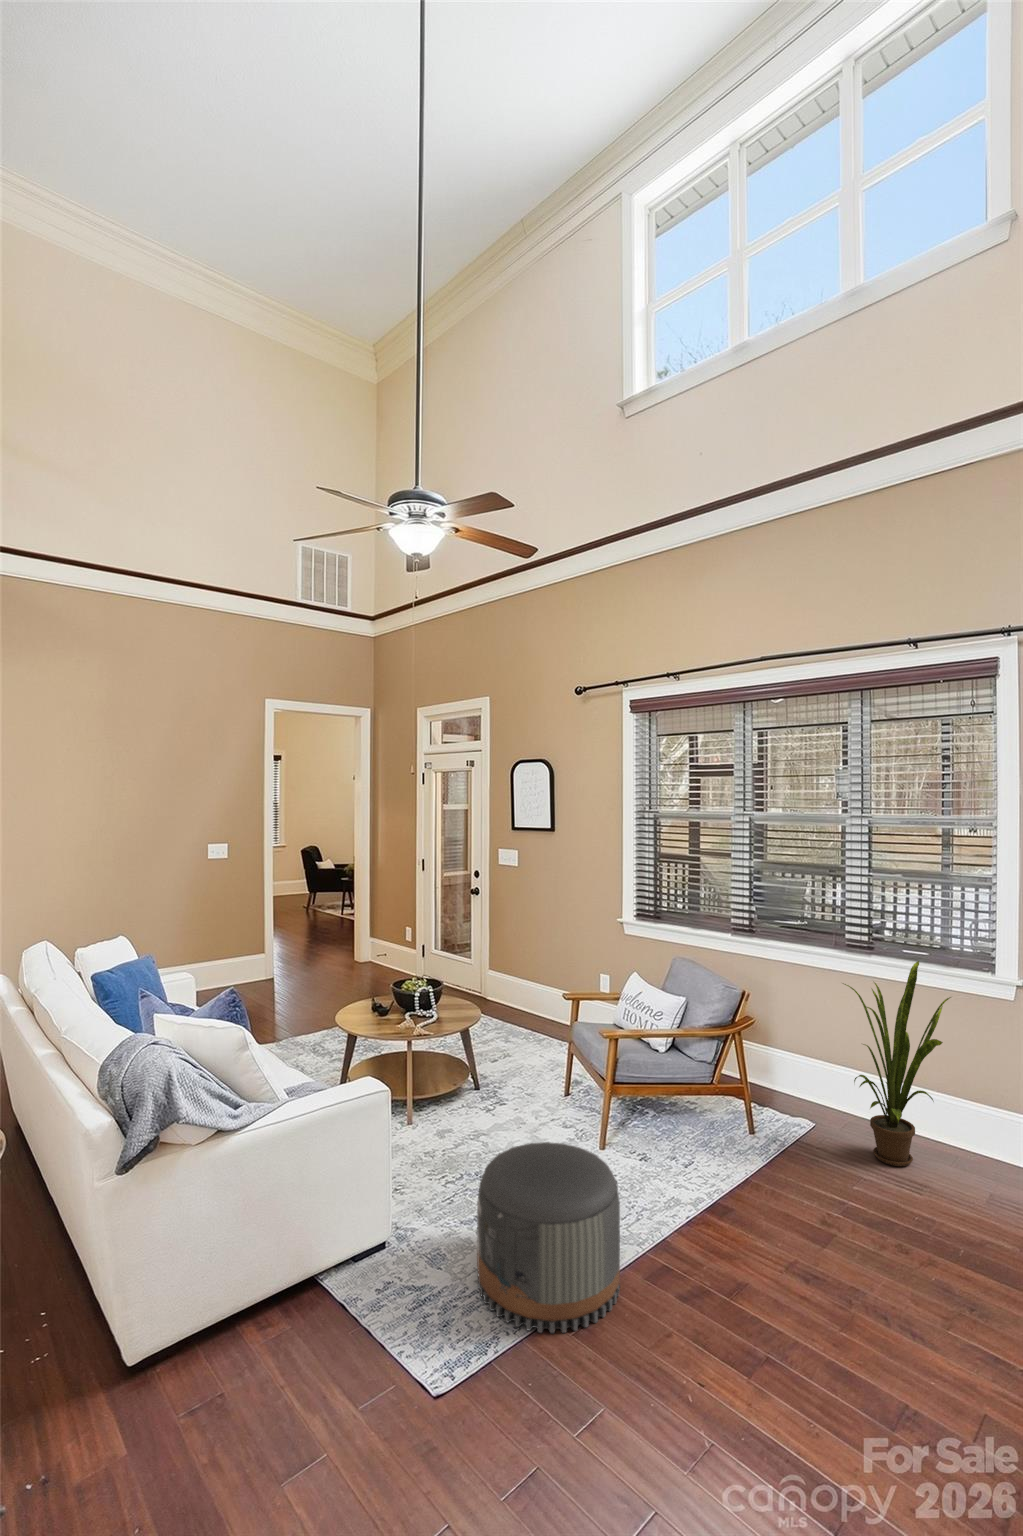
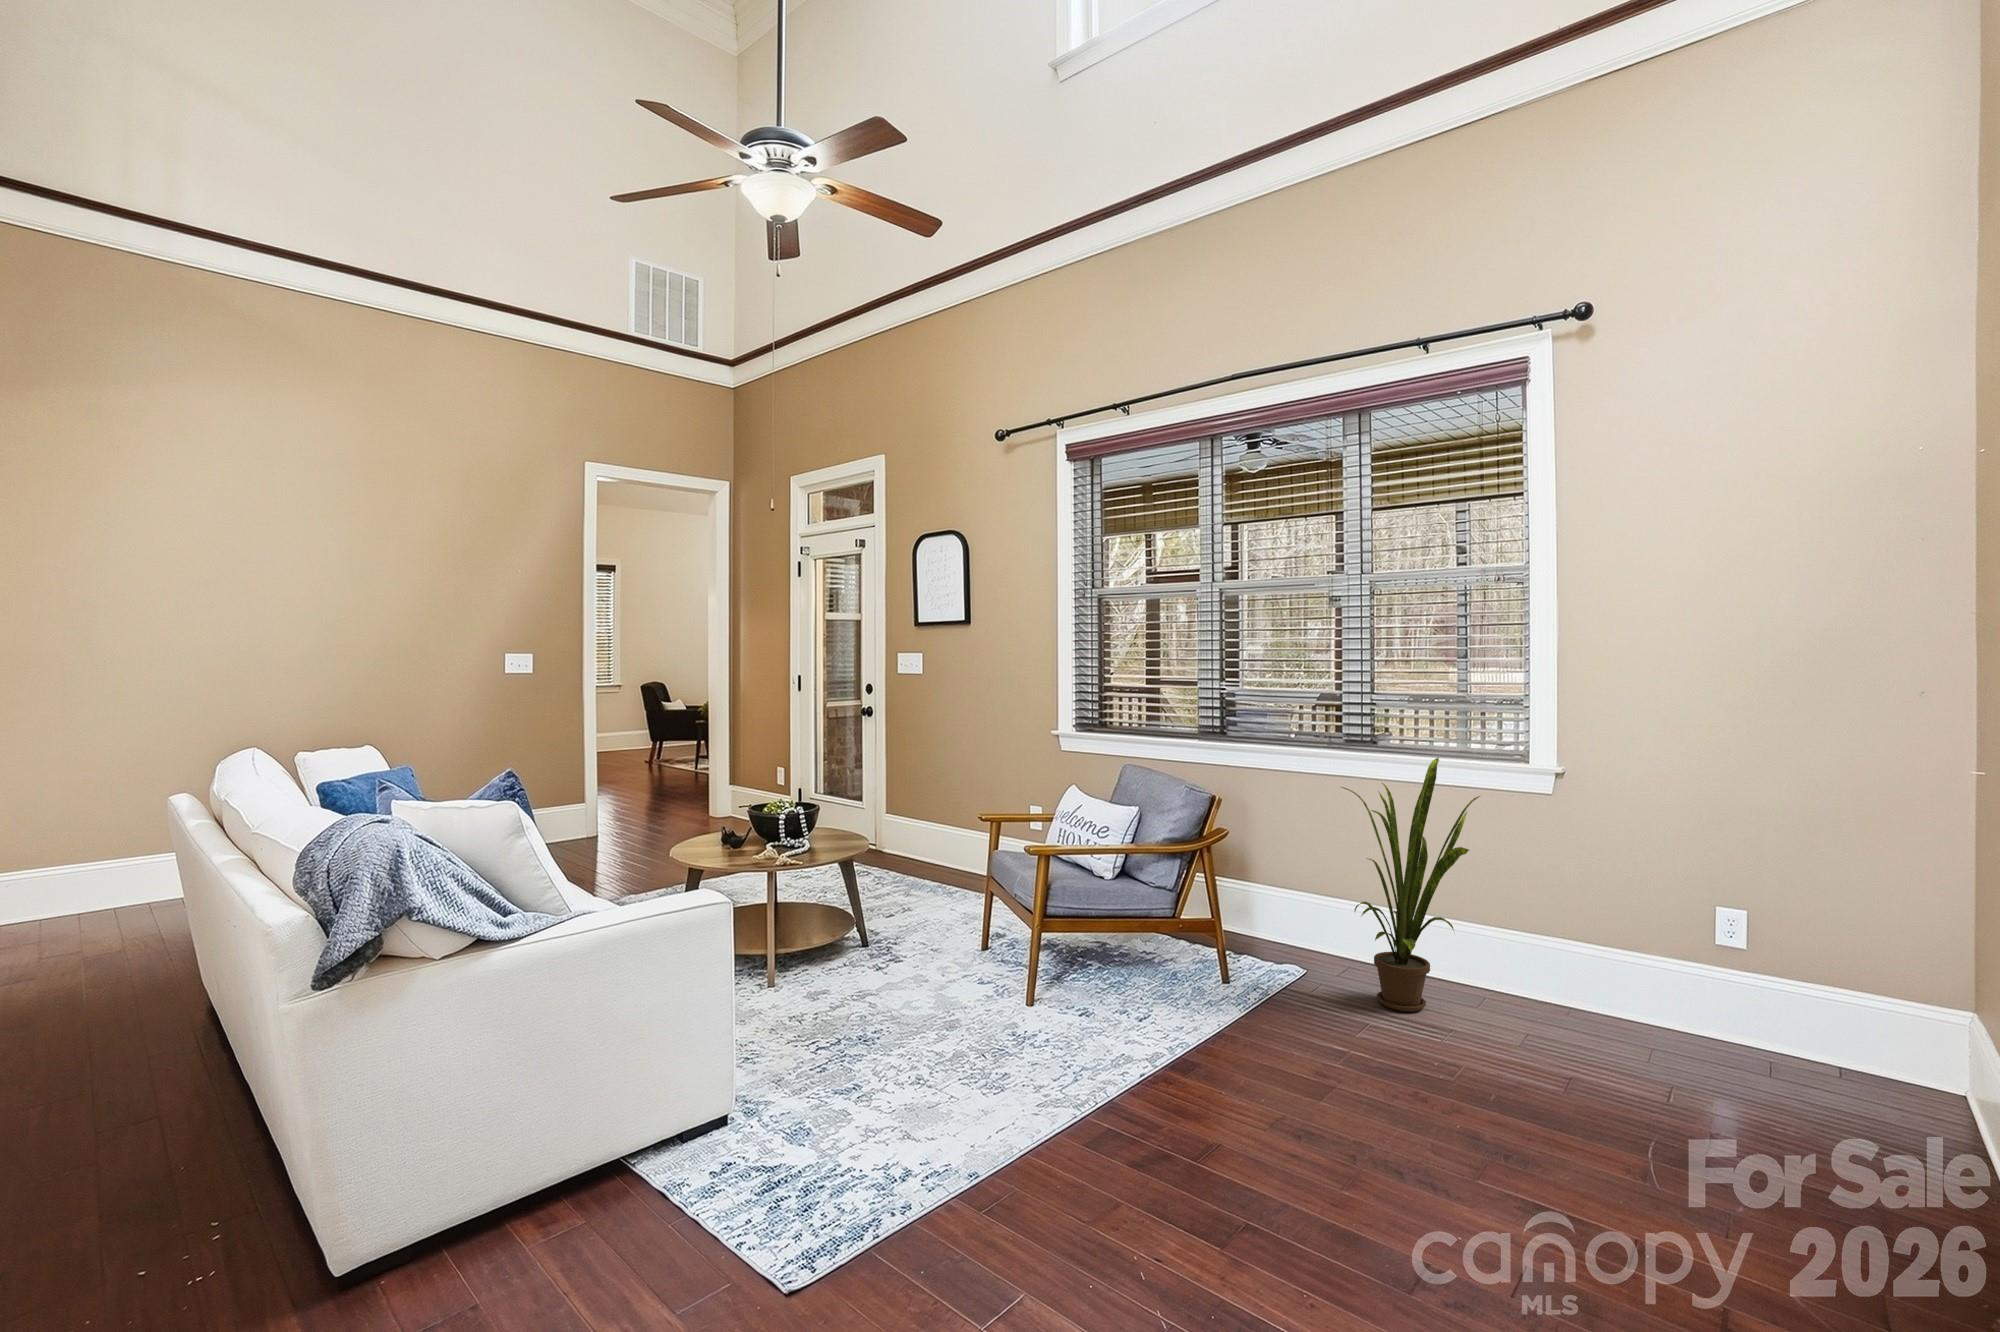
pouf: present [477,1142,620,1333] -> none [855,975,1052,1212]

